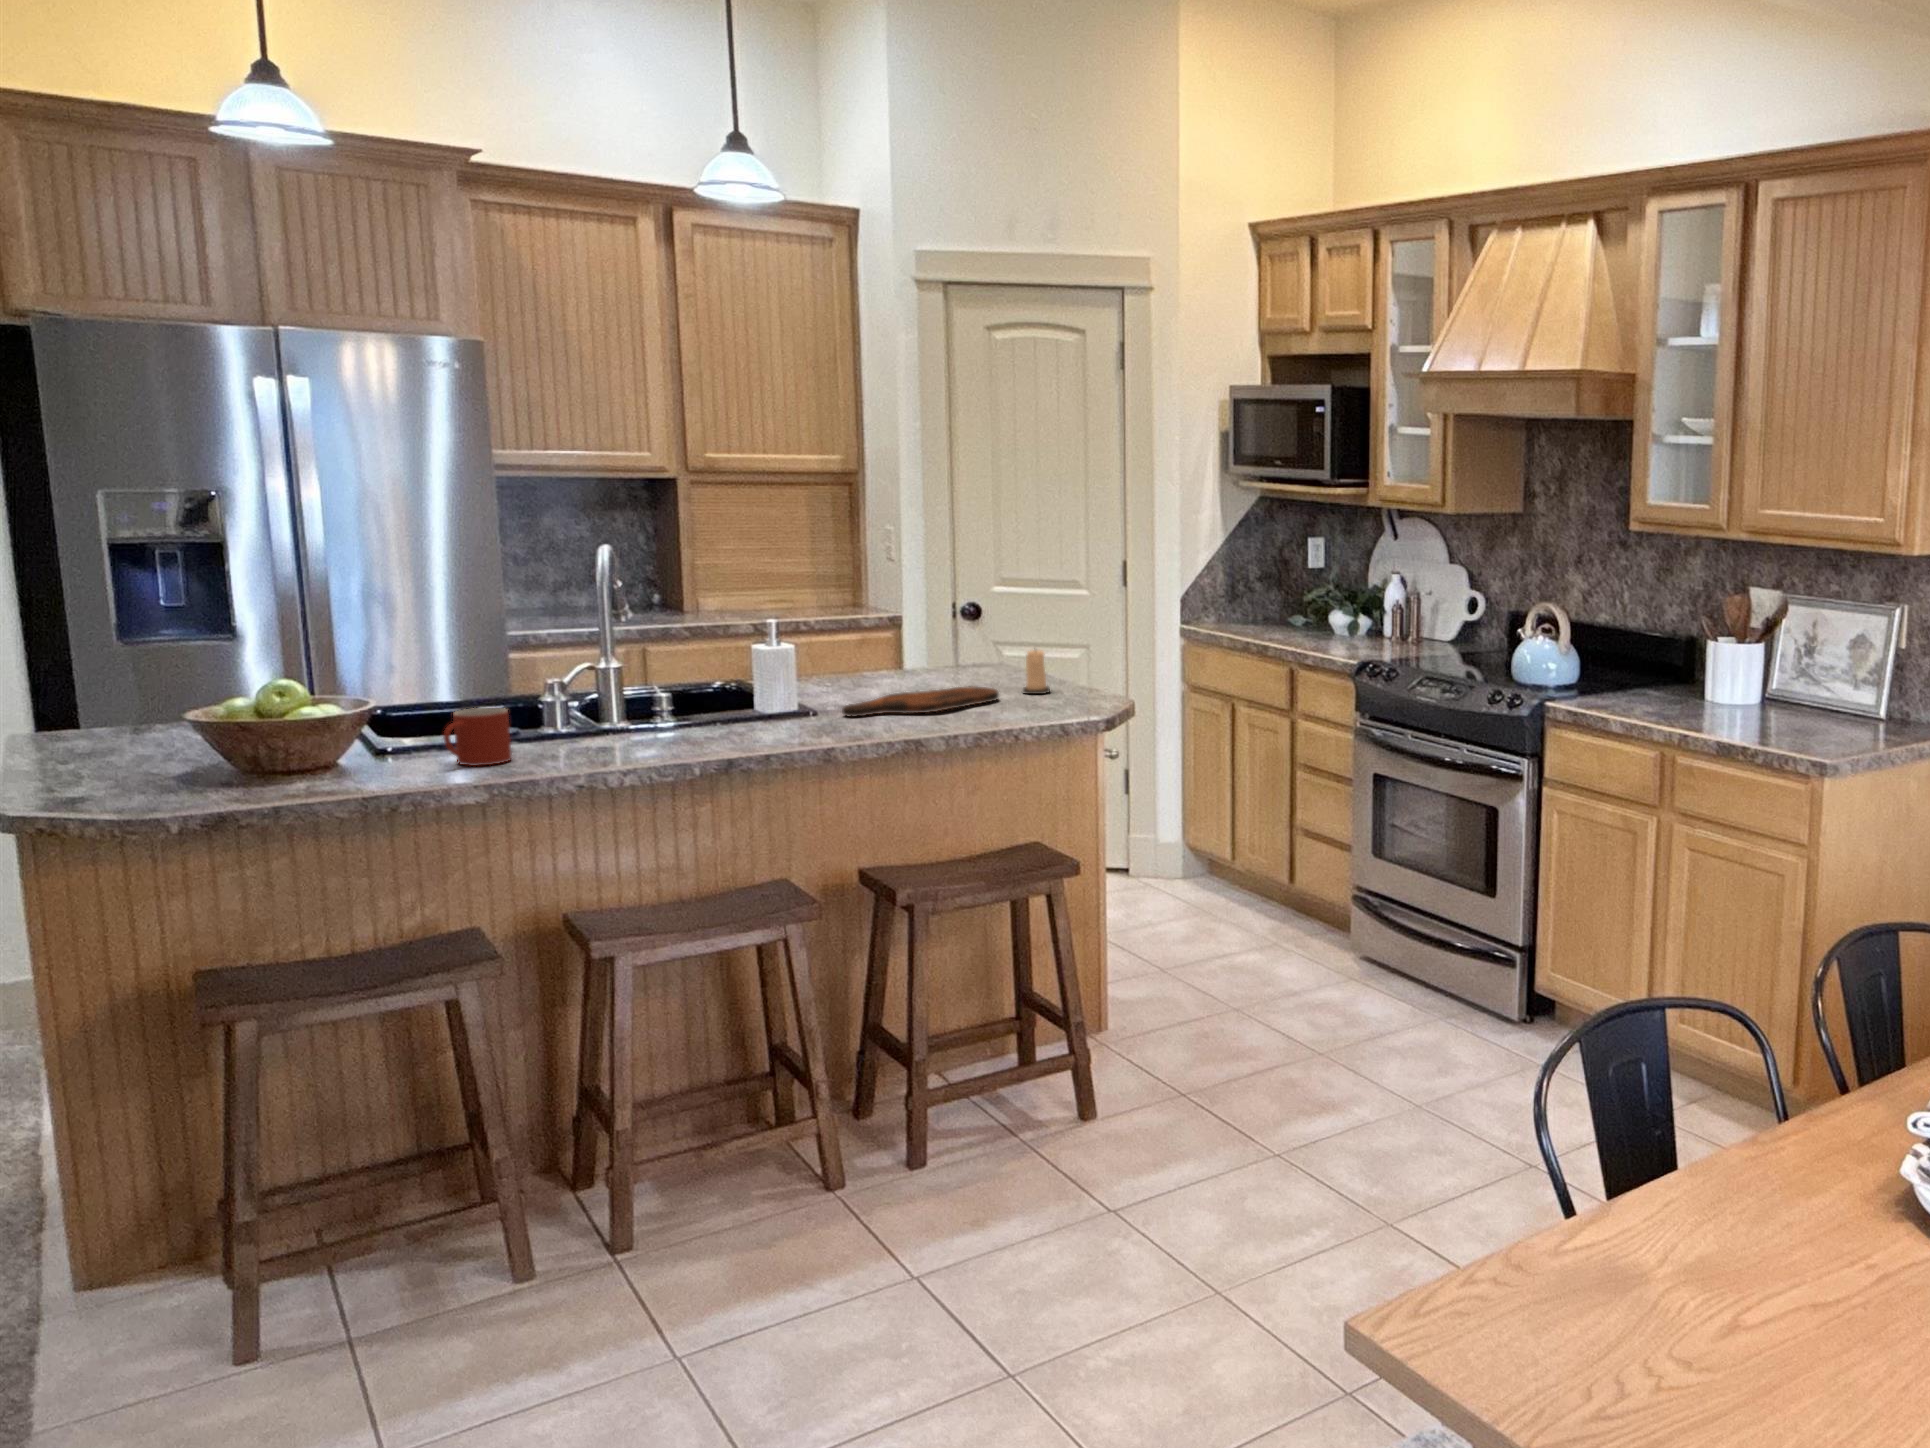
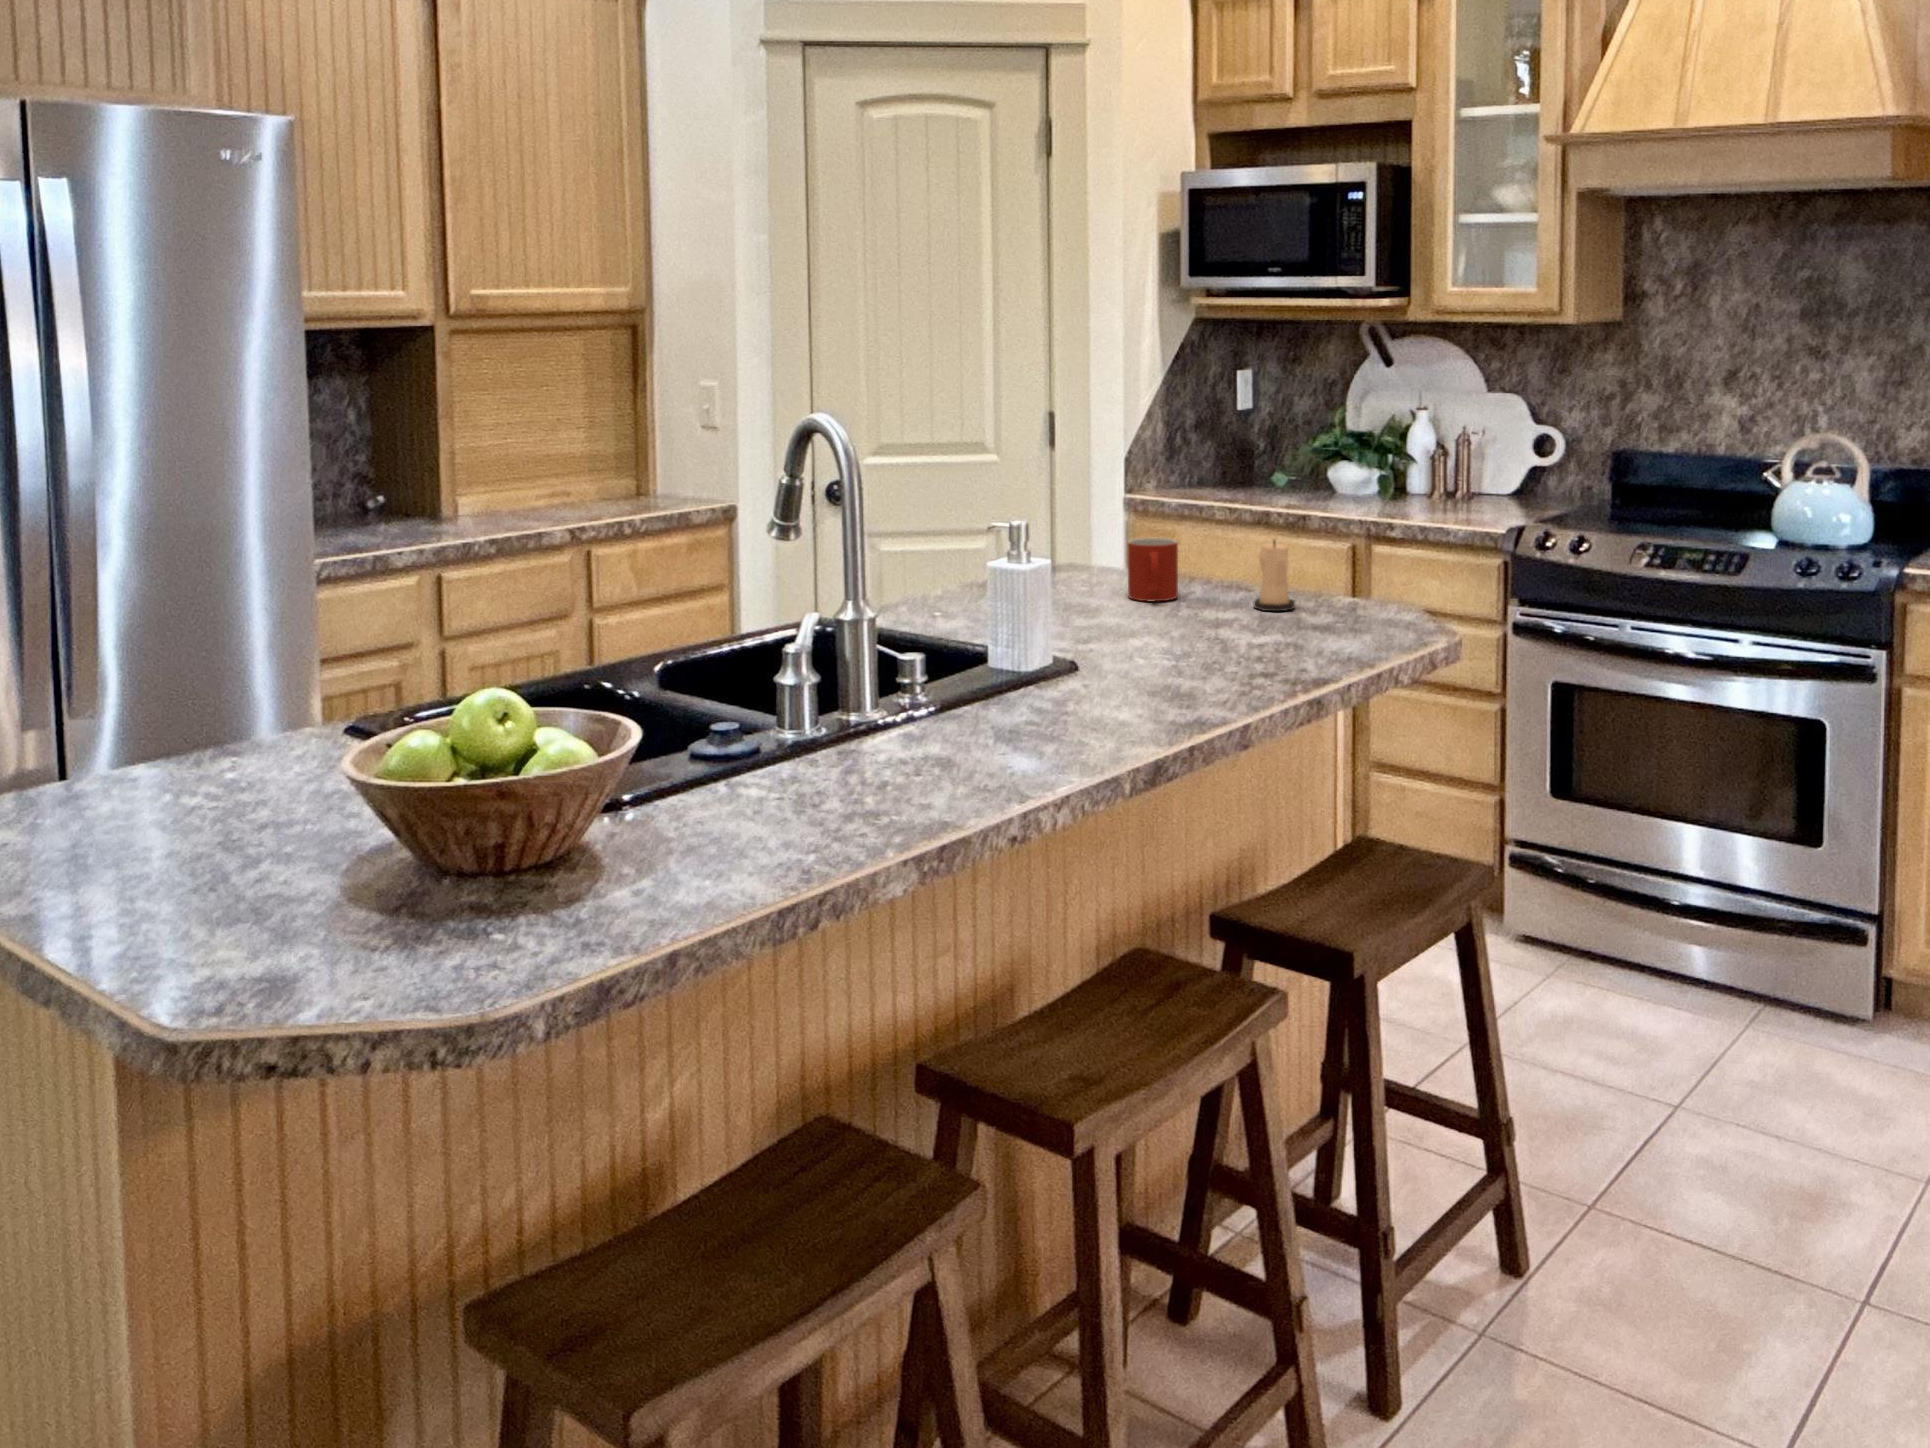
cutting board: present [842,686,999,716] -> none [1135,606,1272,669]
mug: present [444,708,512,766] -> present [1128,538,1178,601]

